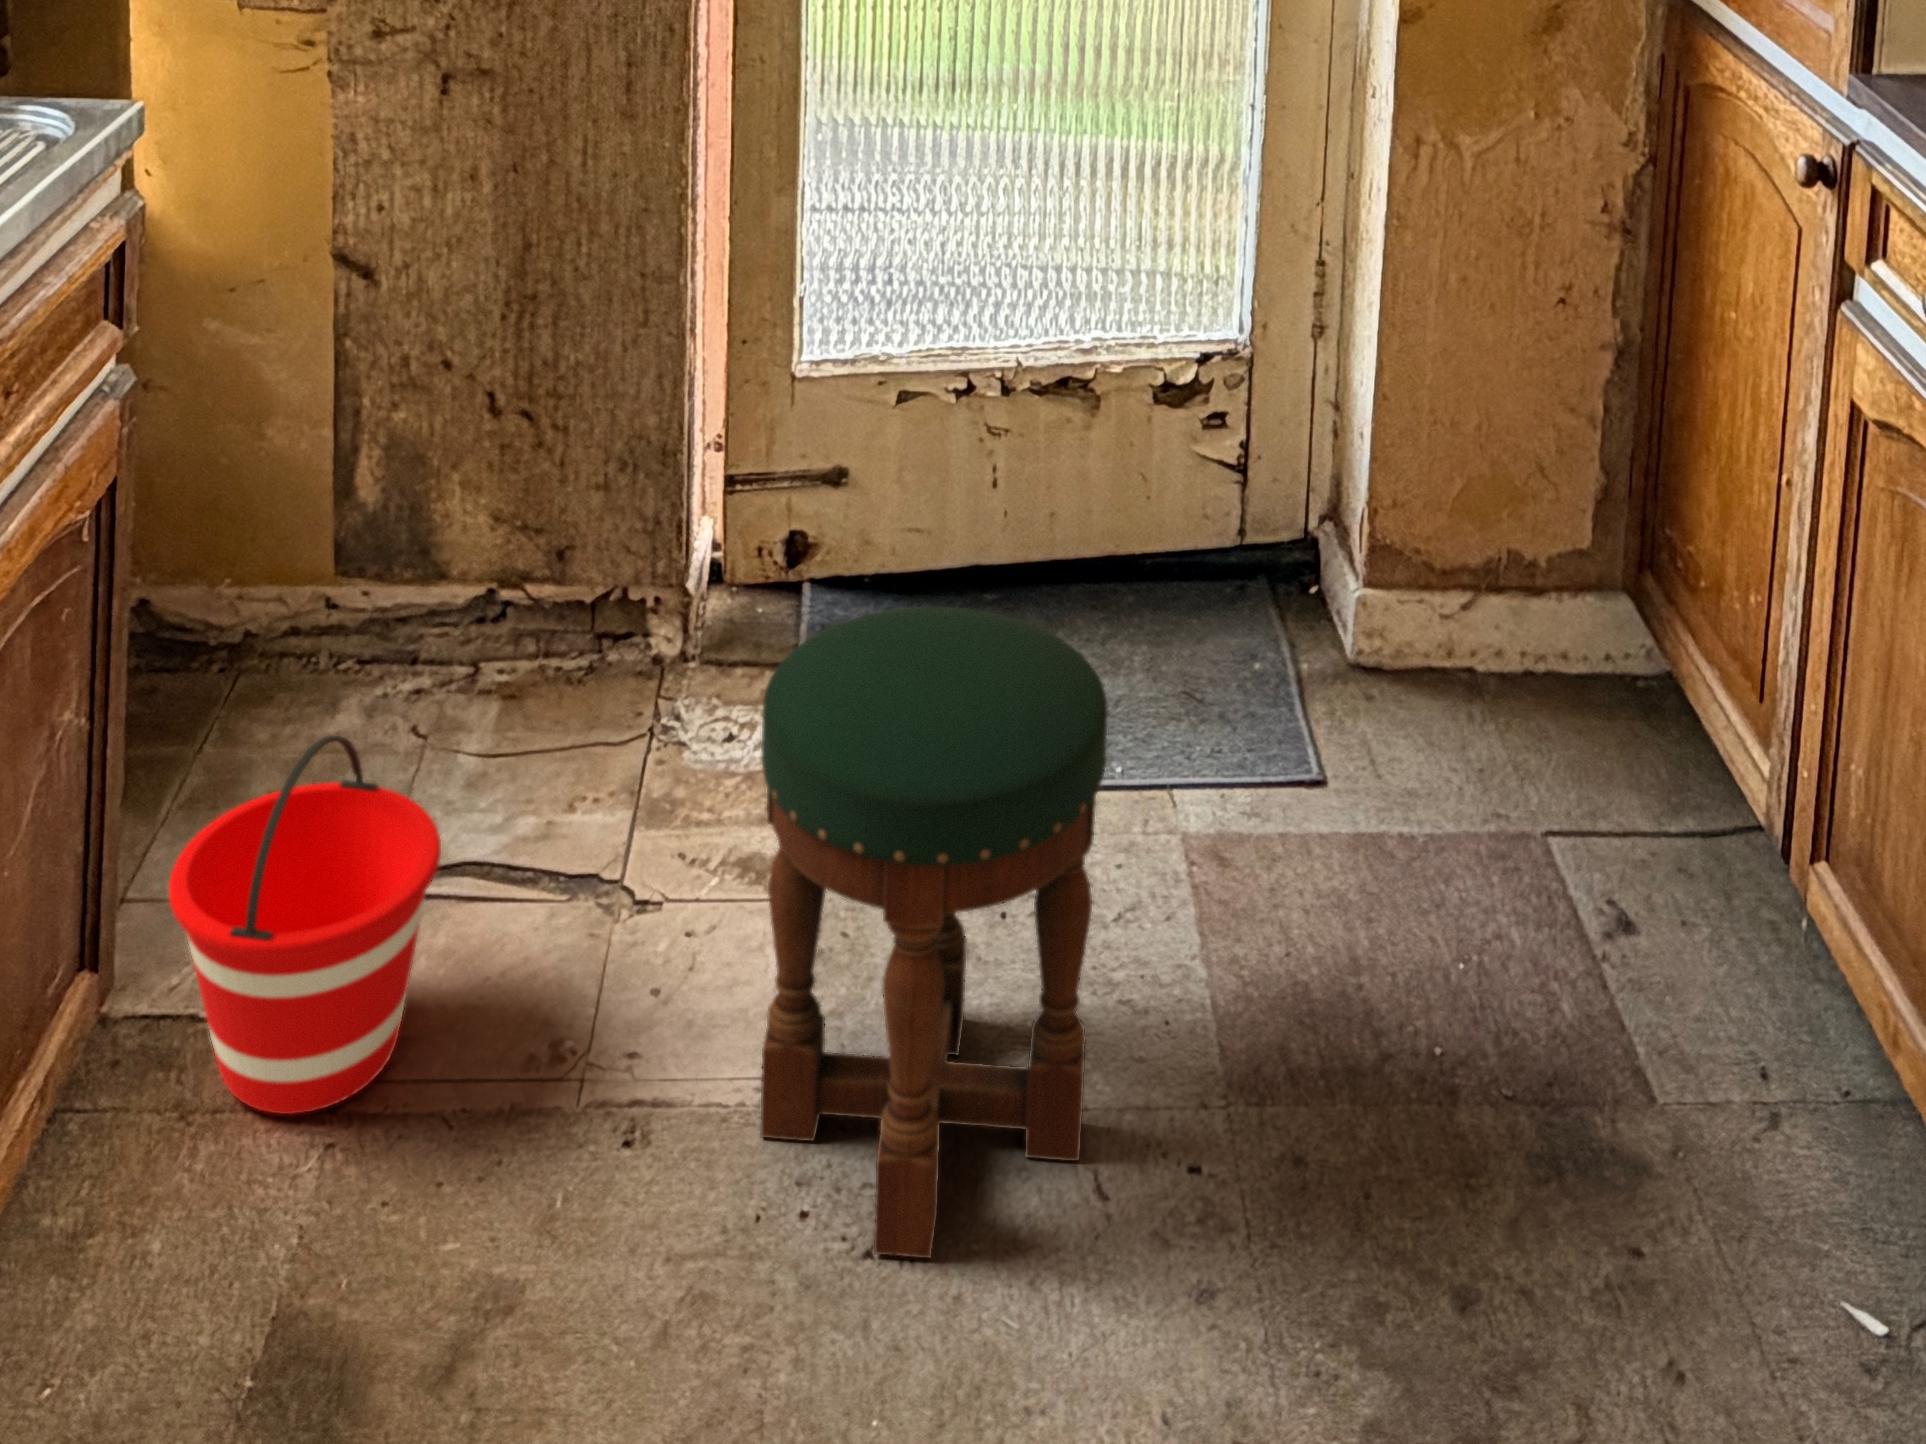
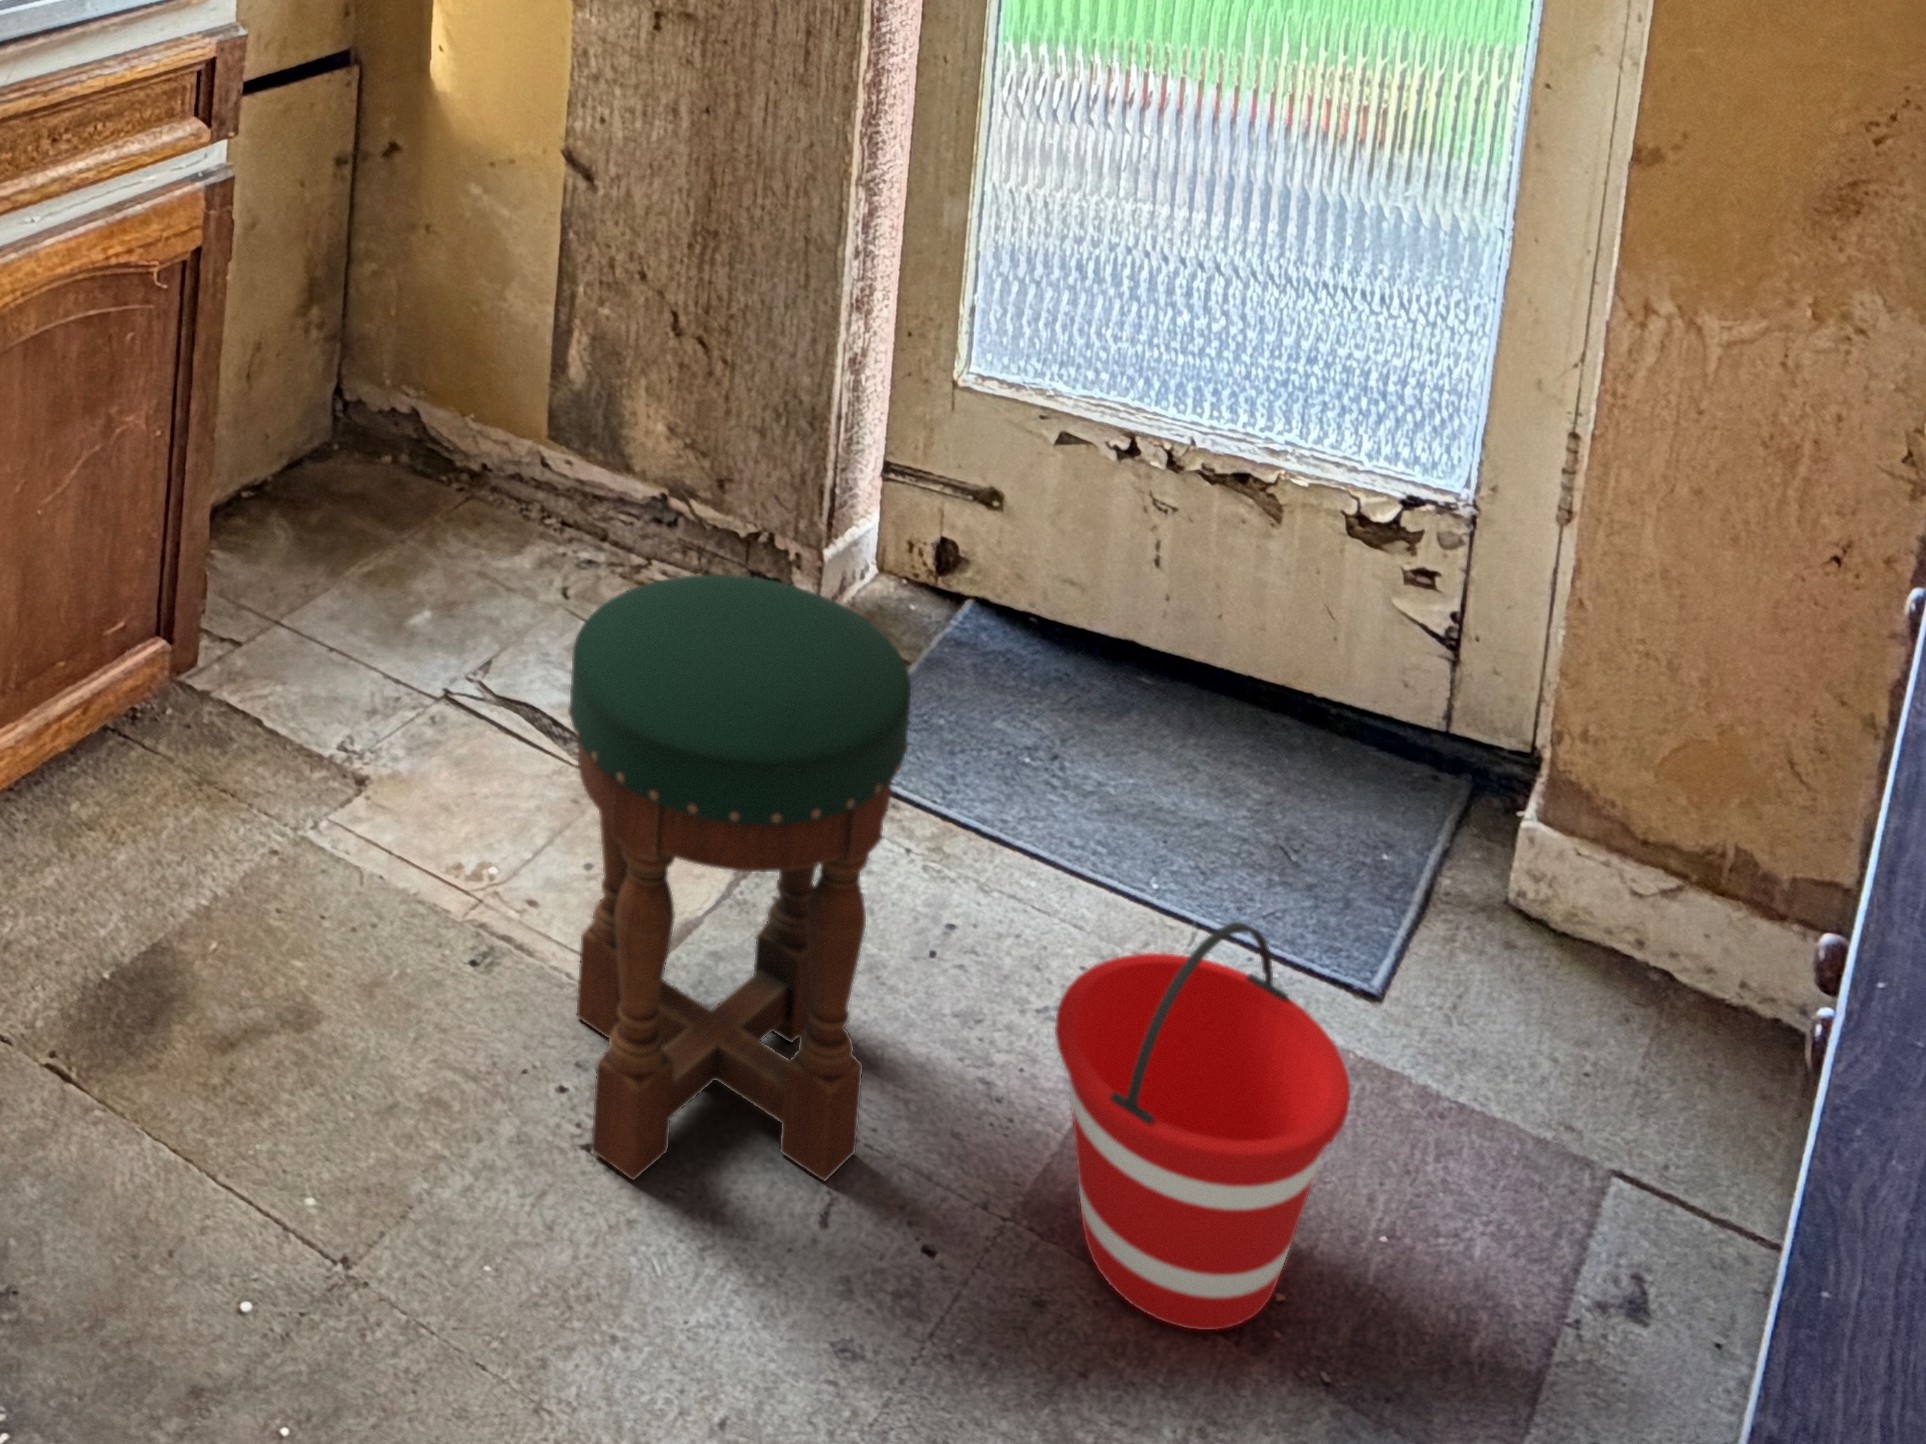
bucket: present [169,735,441,1114] -> present [1055,922,1350,1330]

